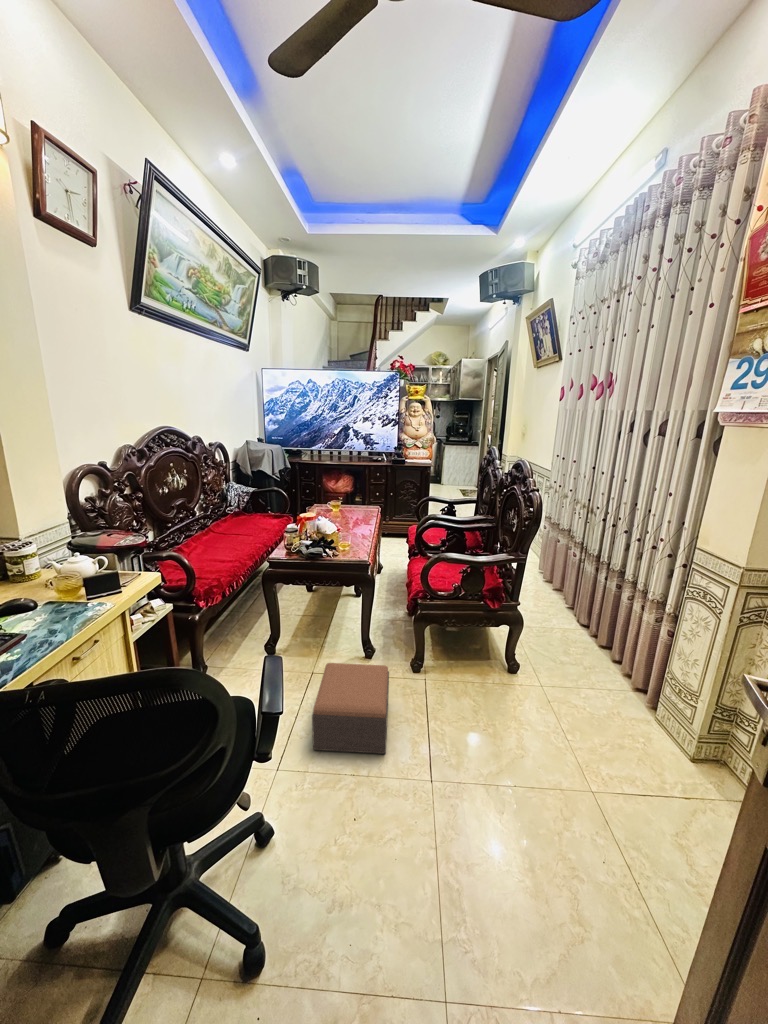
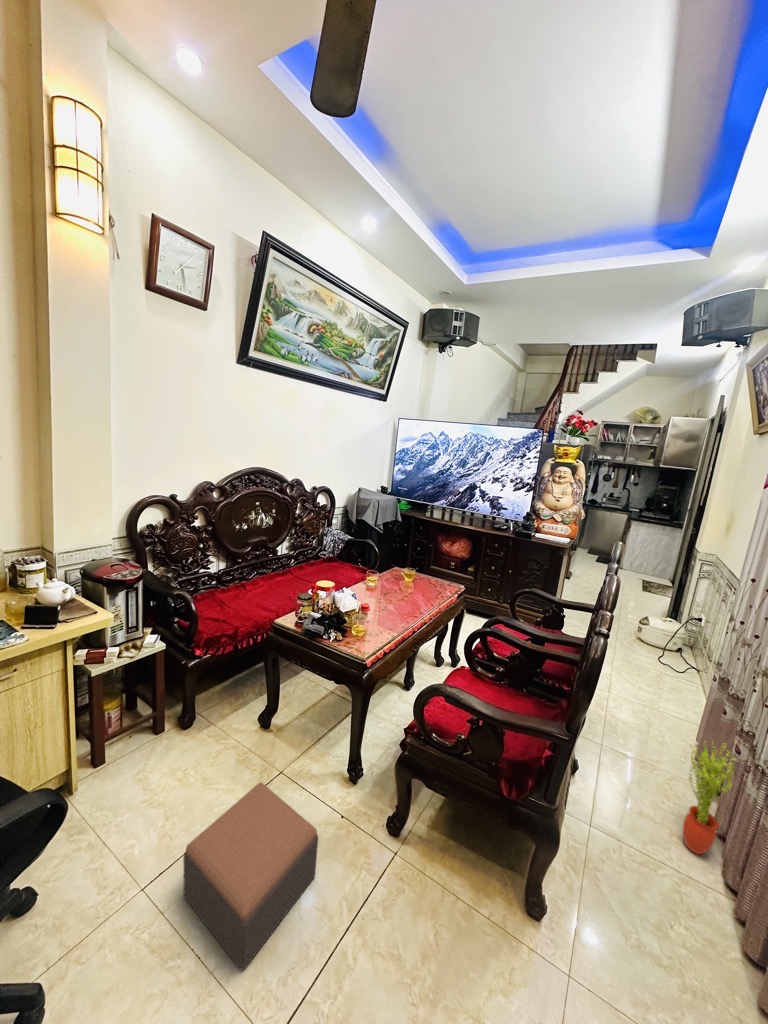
potted plant: none [545,543,569,608] -> present [683,743,735,854]

